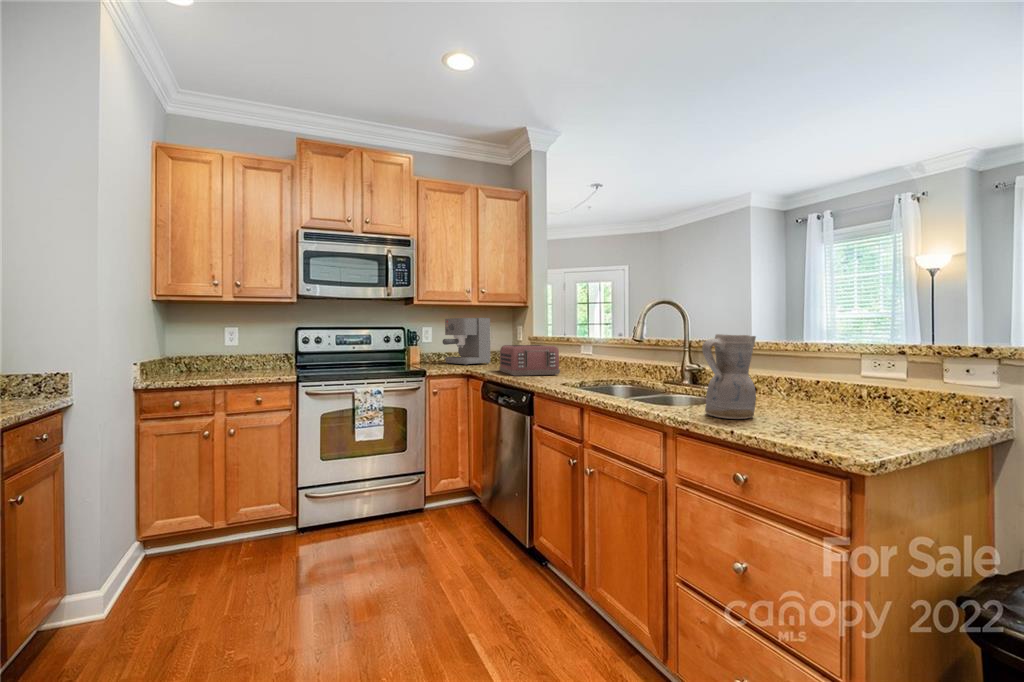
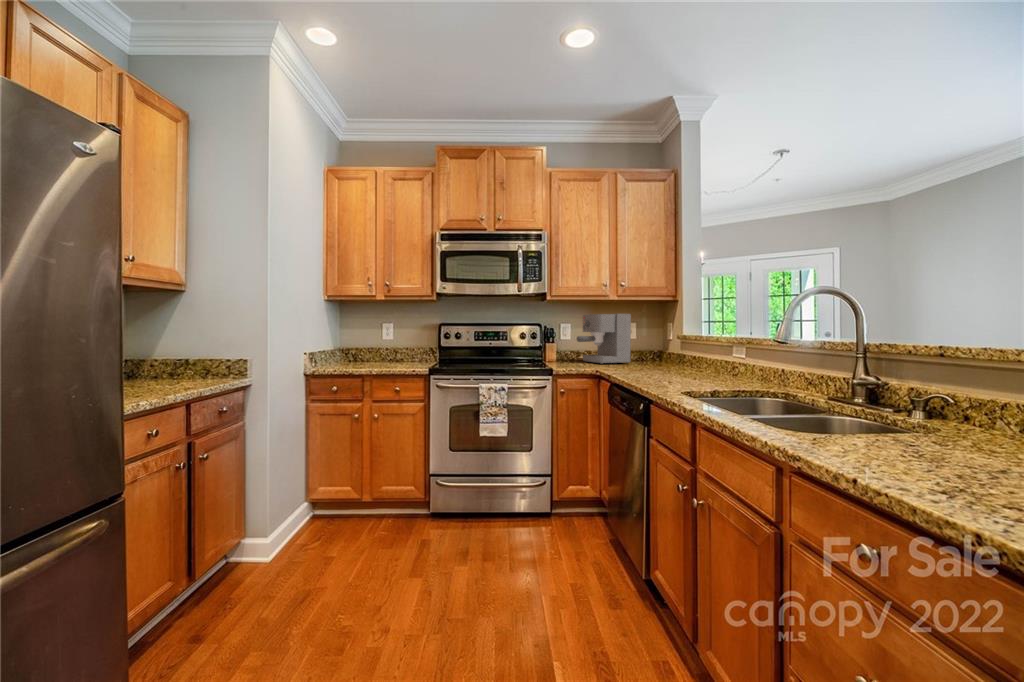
ceramic pitcher: present [702,334,756,419] -> none [836,335,939,467]
toaster: present [499,345,560,376] -> none [631,344,699,379]

